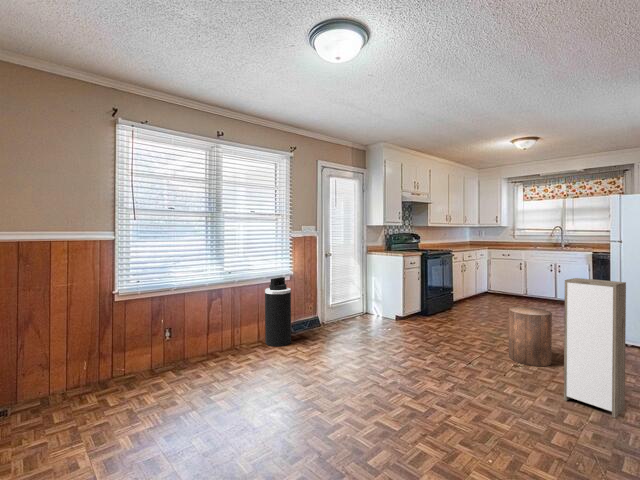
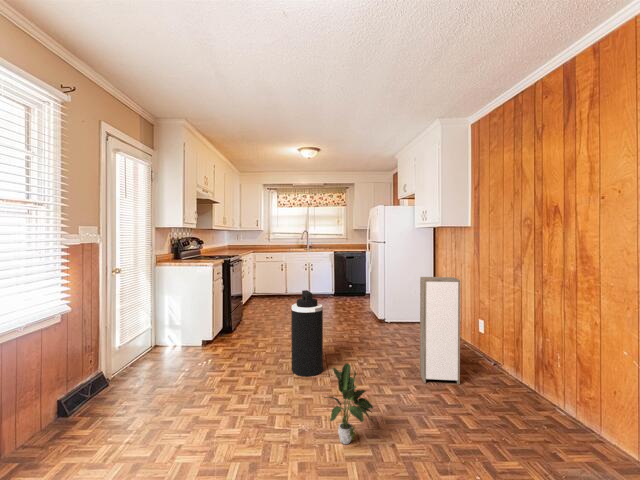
trash can: present [265,277,291,346] -> present [291,290,323,377]
stool: present [509,307,552,366] -> none [345,306,378,360]
potted plant: none [389,336,440,401] -> present [324,363,373,444]

